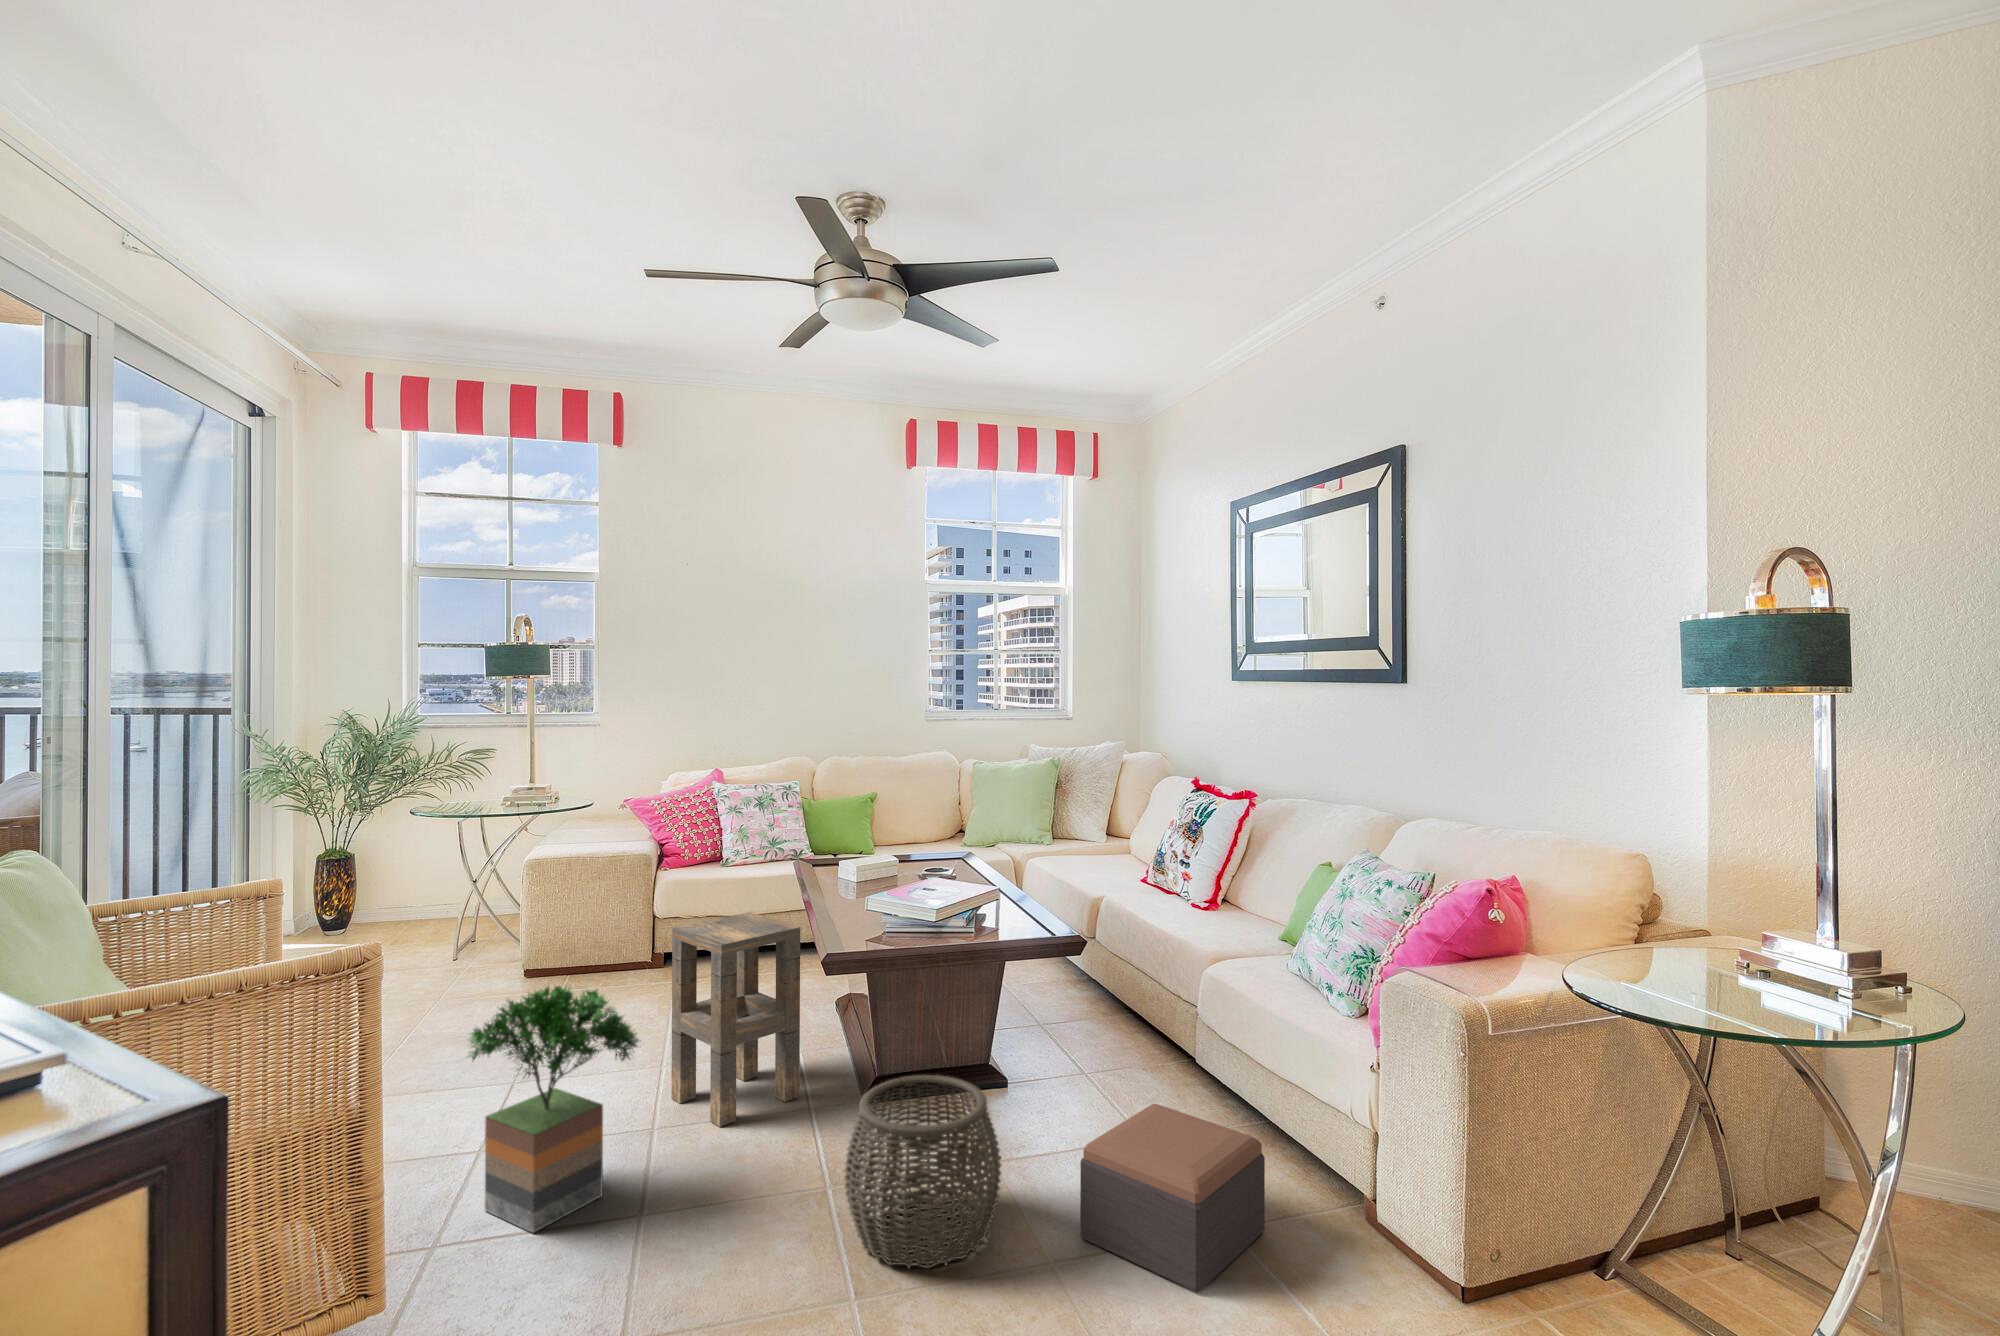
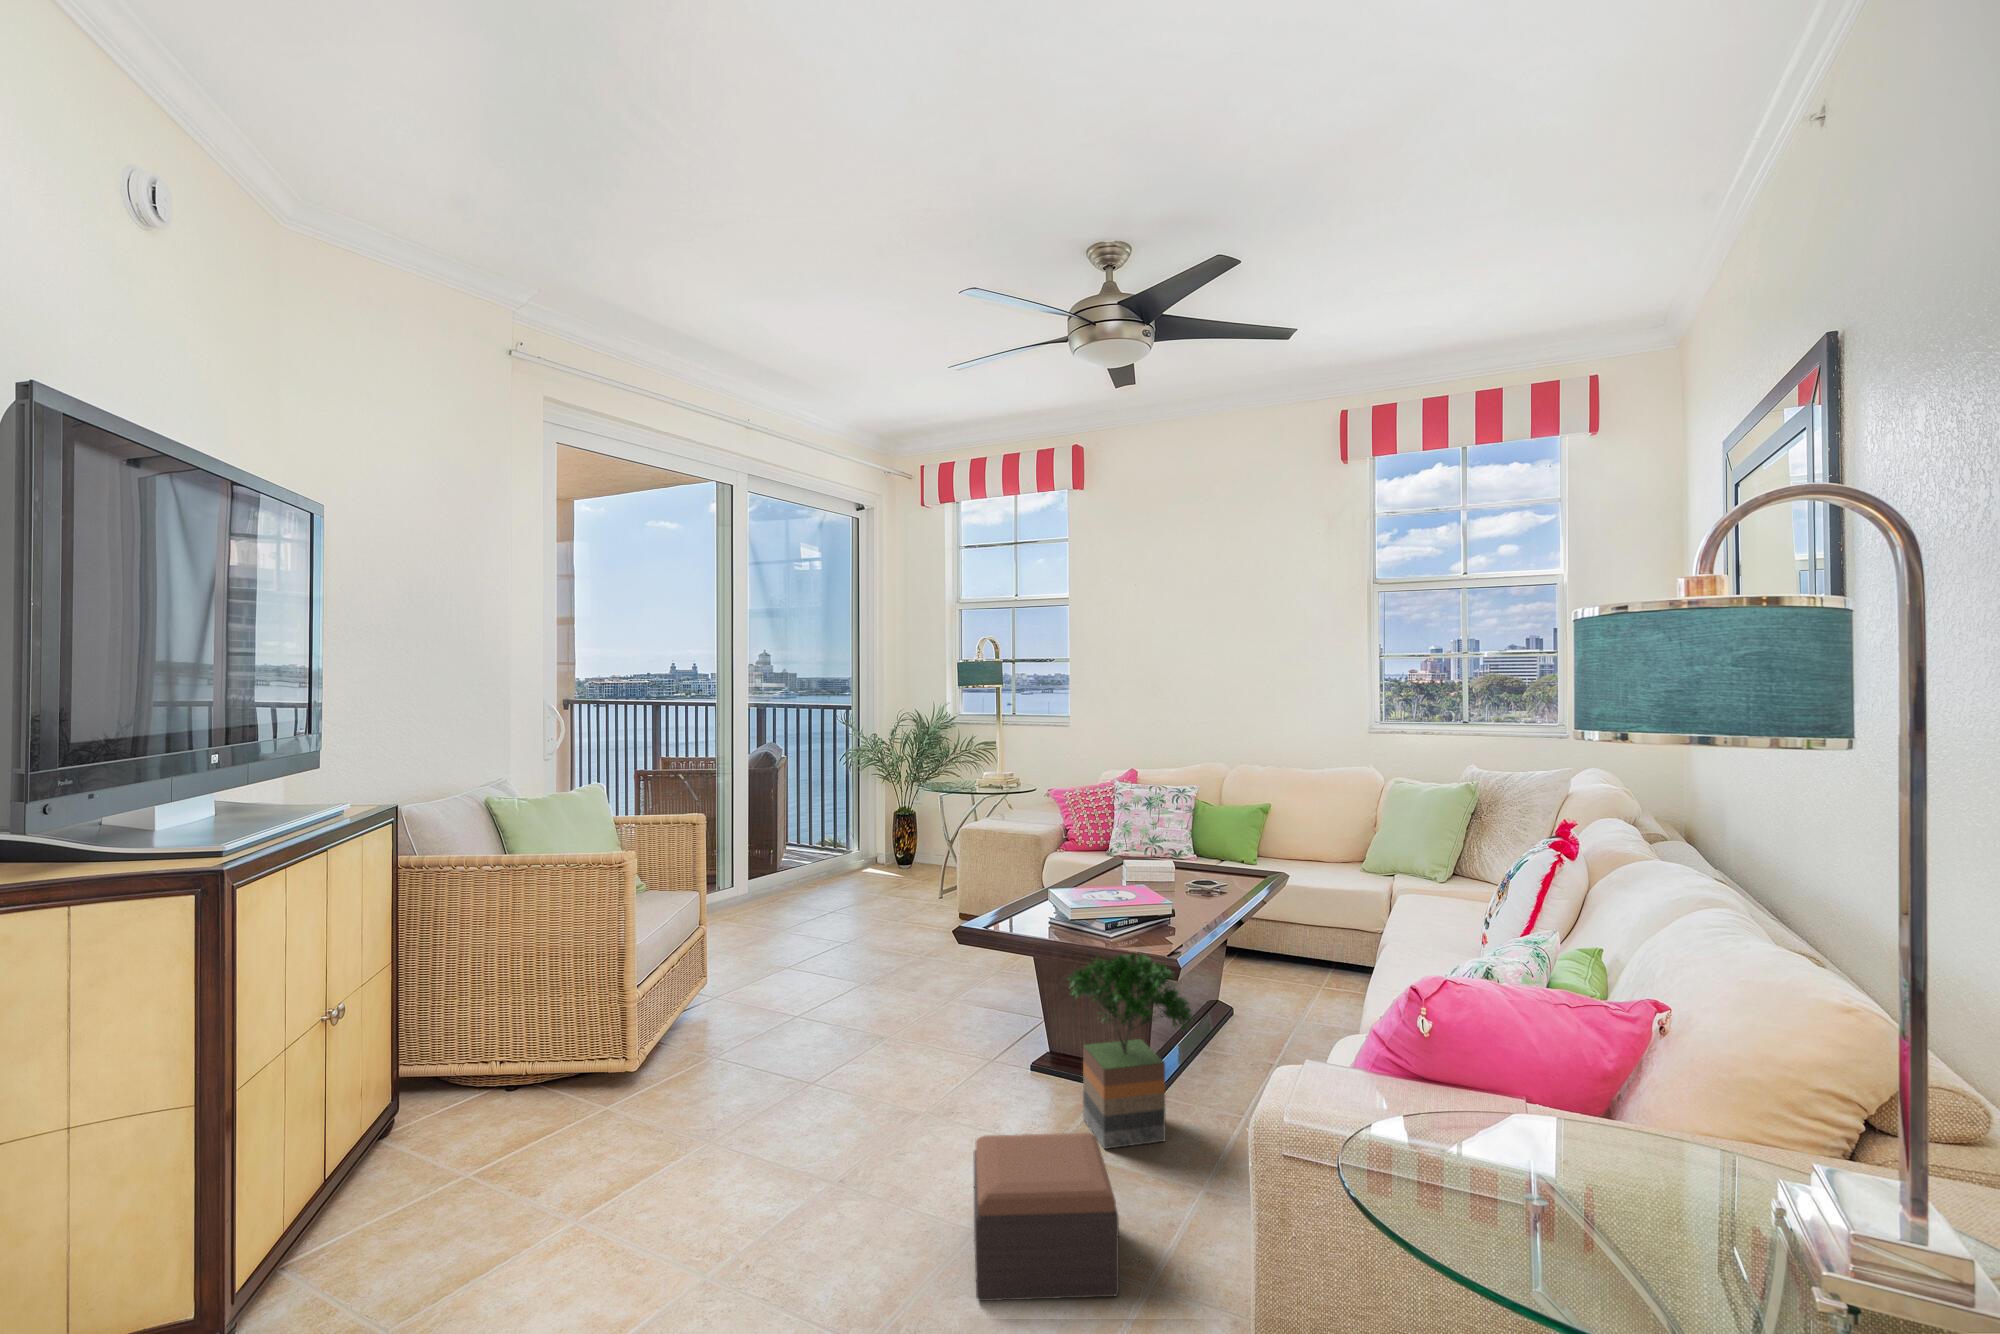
side table: present [671,912,800,1127] -> none [903,888,980,1050]
potted tree: present [465,986,641,1233] -> present [1069,953,1194,1149]
woven basket: present [844,1075,1001,1268] -> none [824,1034,957,1192]

